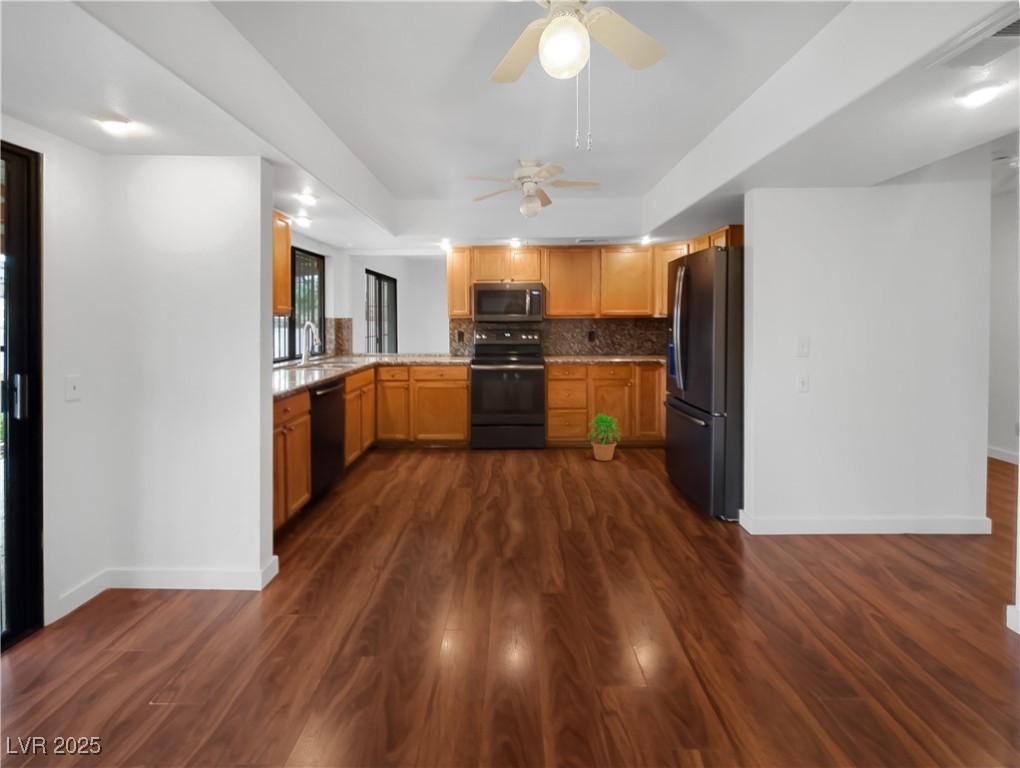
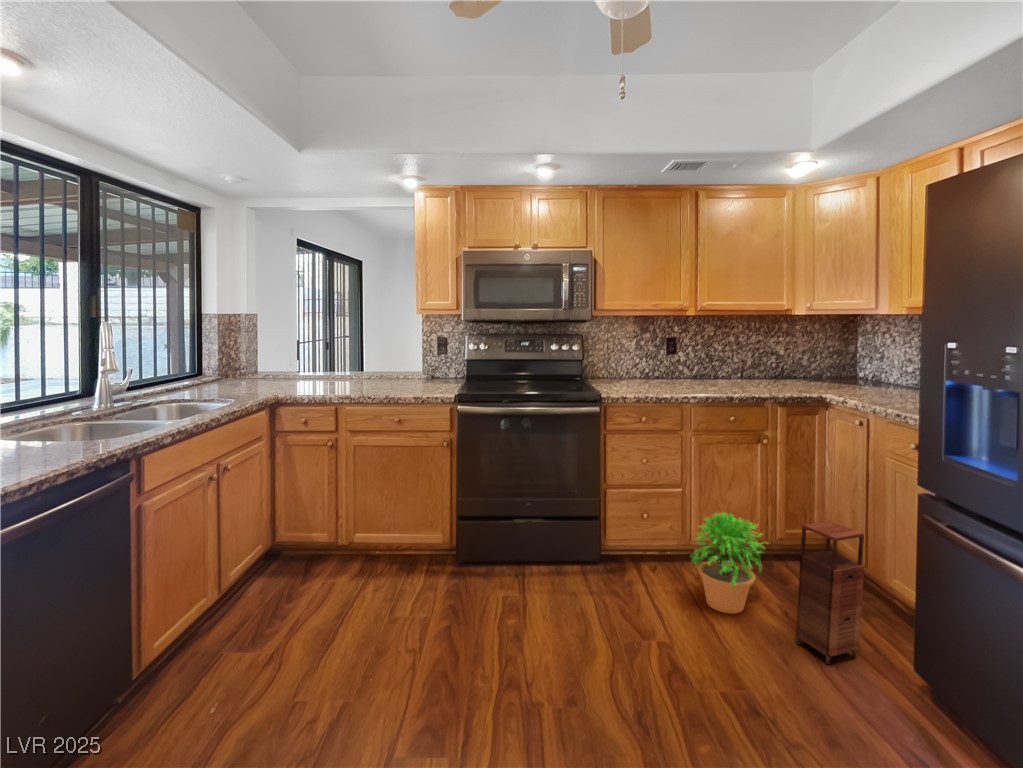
storage cabinet: none [628,411,652,470] -> present [796,521,864,664]

